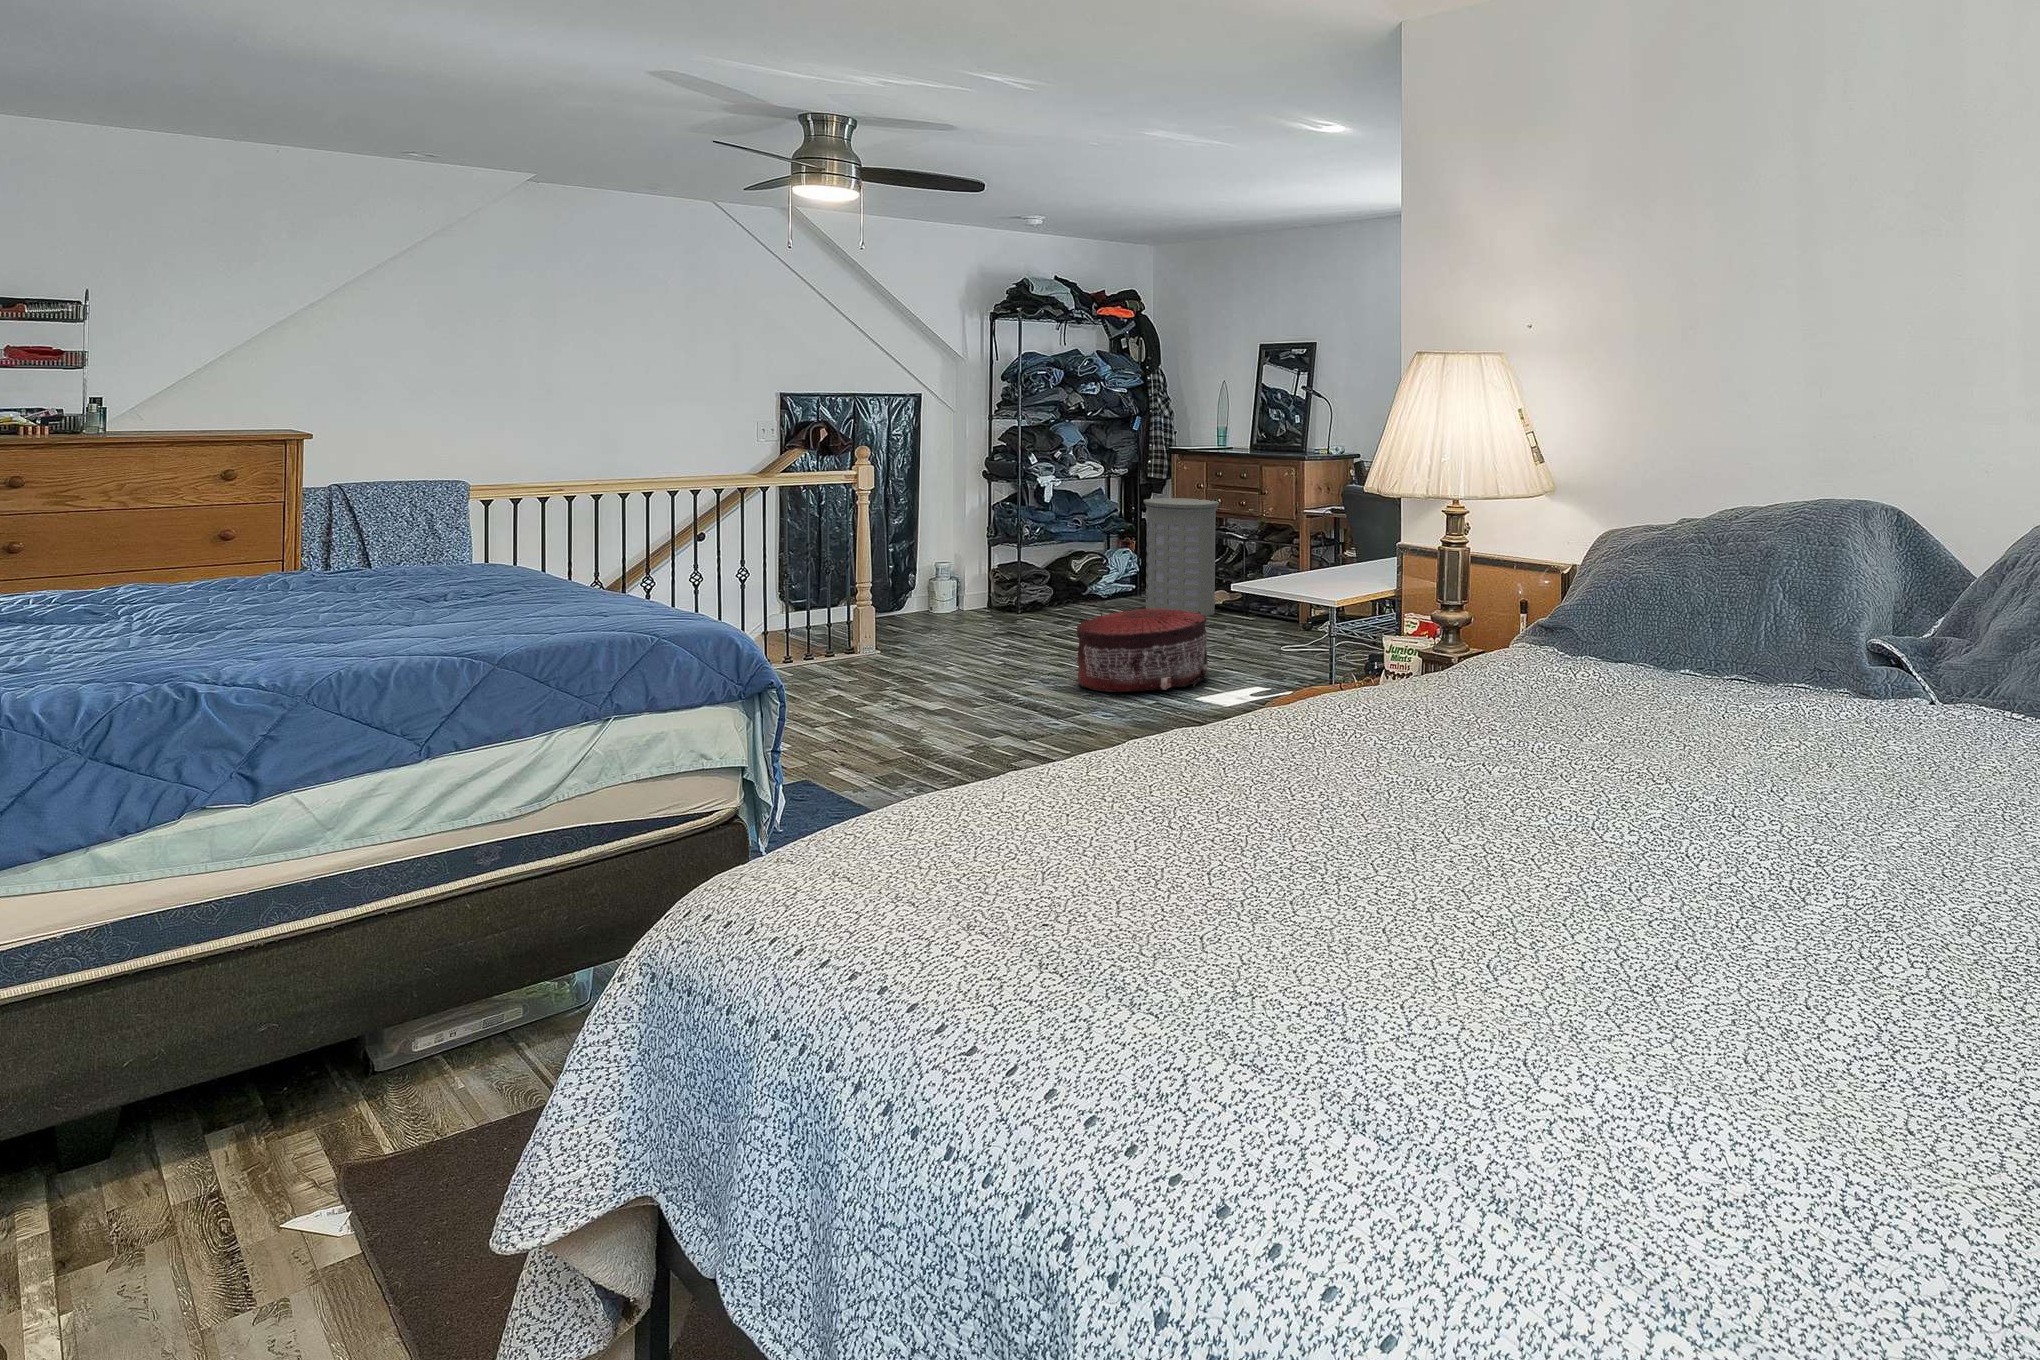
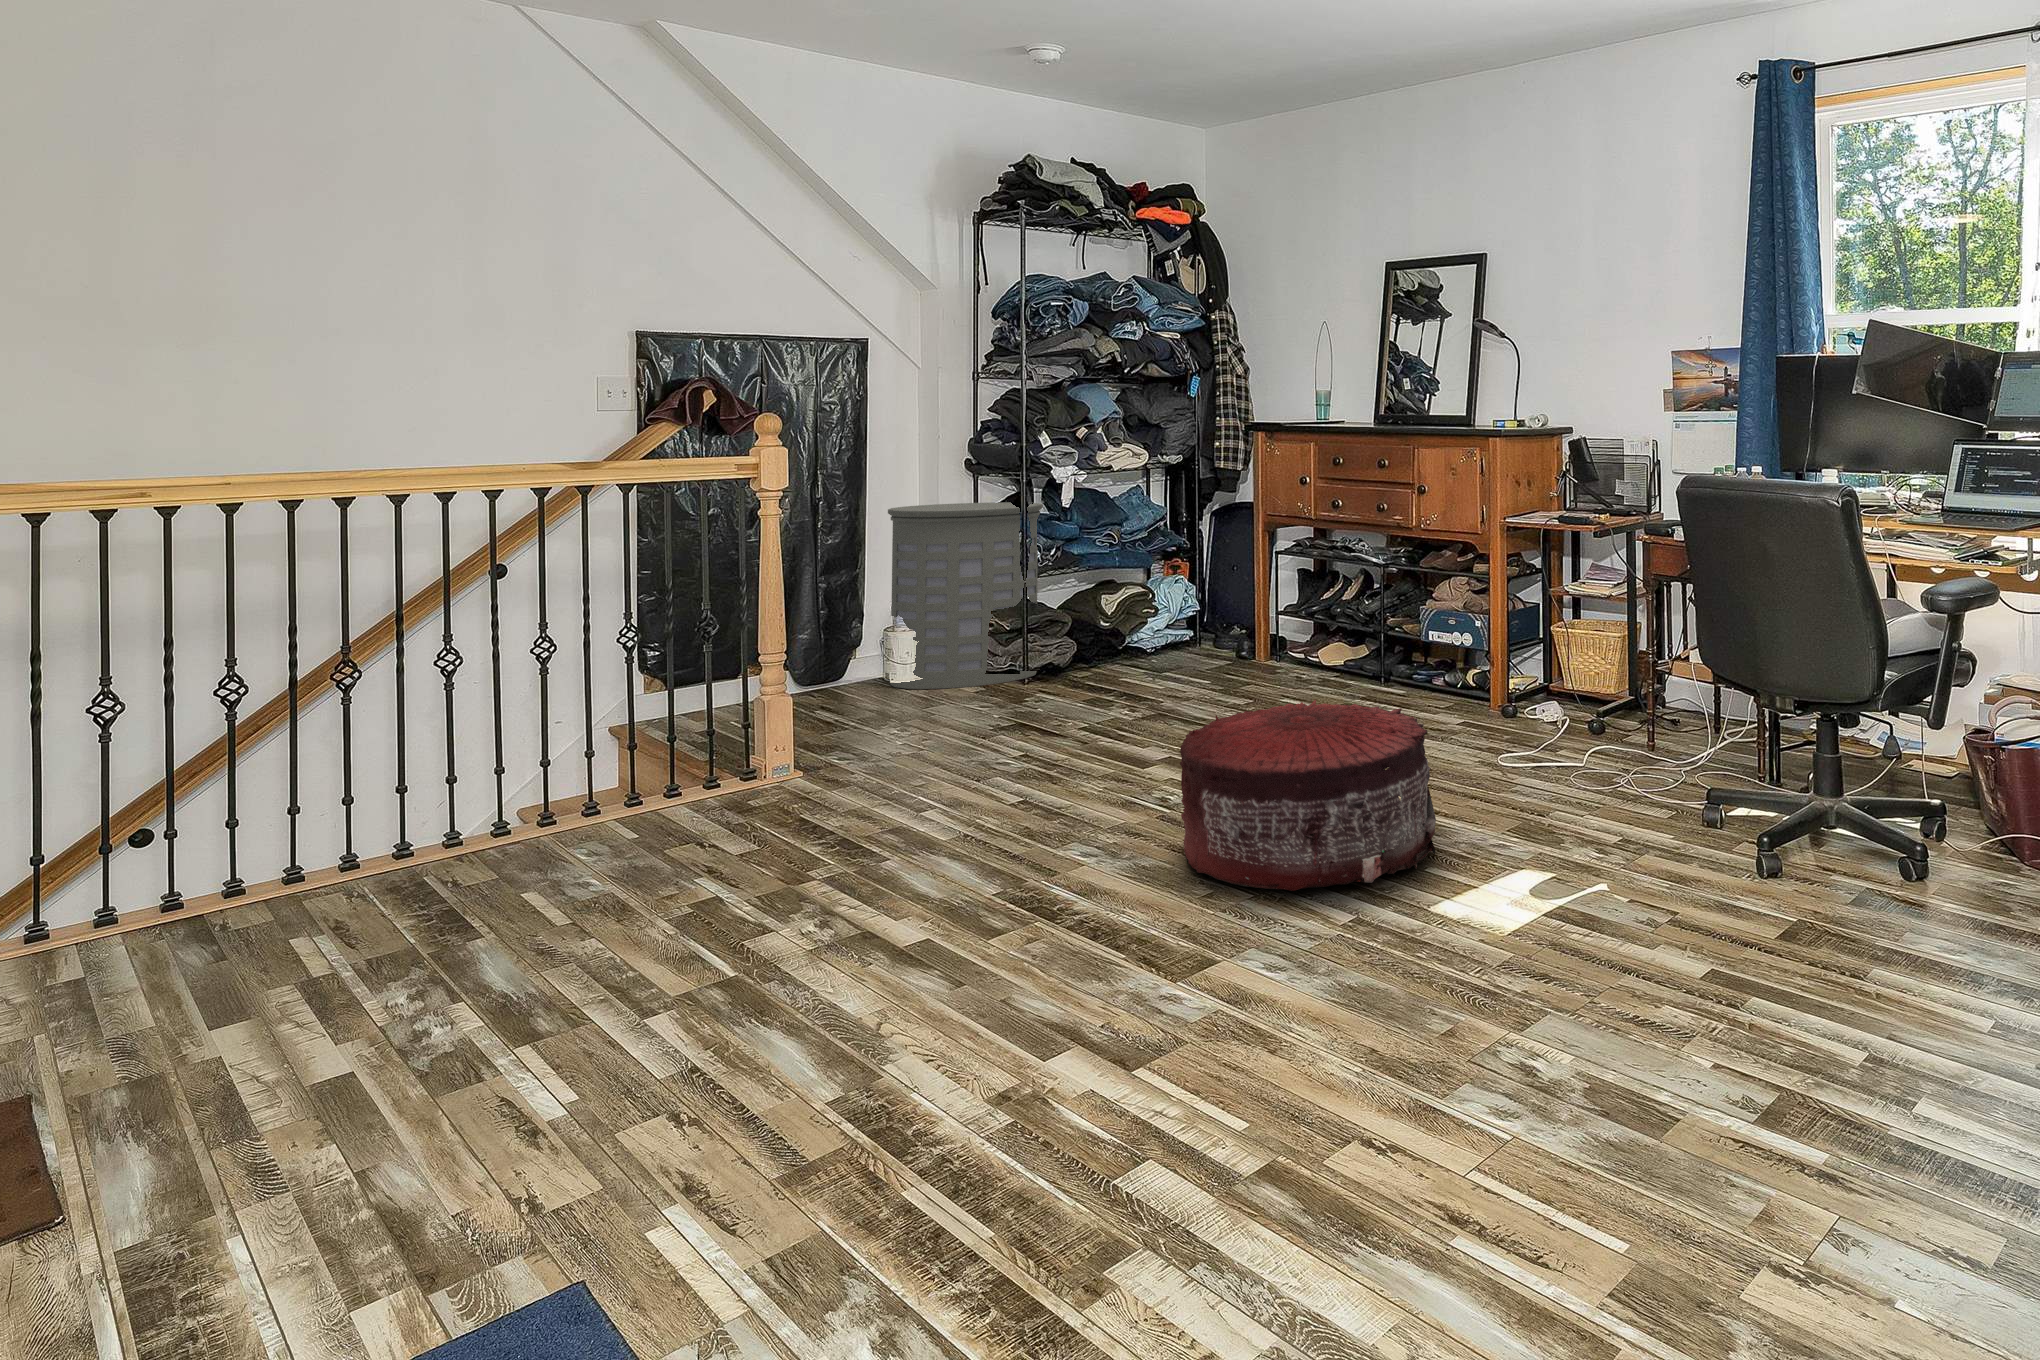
laundry hamper: present [1144,498,1219,616] -> present [888,502,1043,689]

